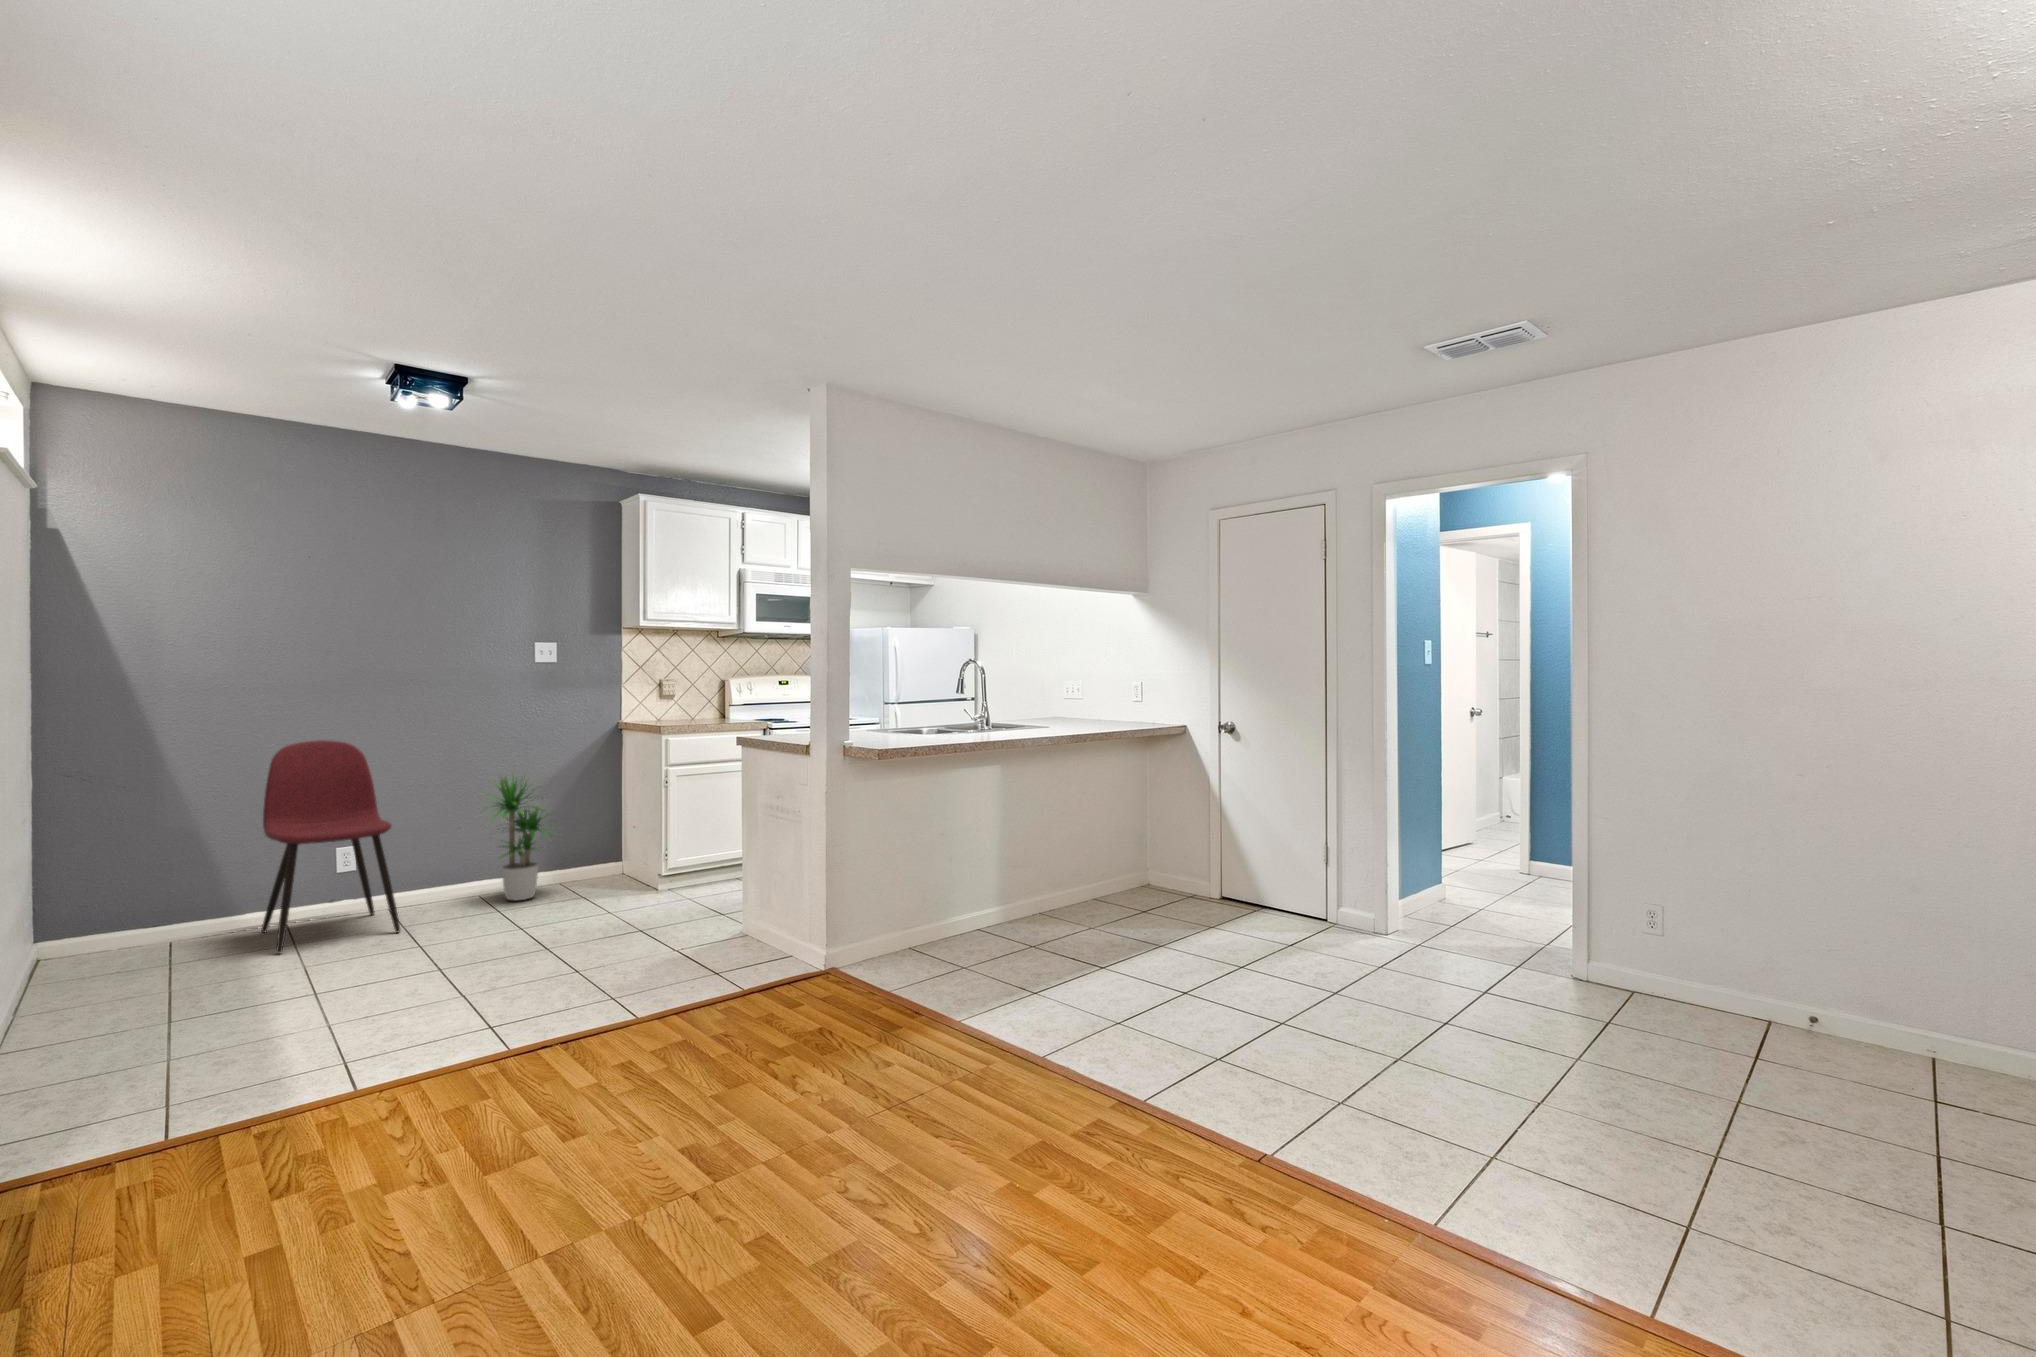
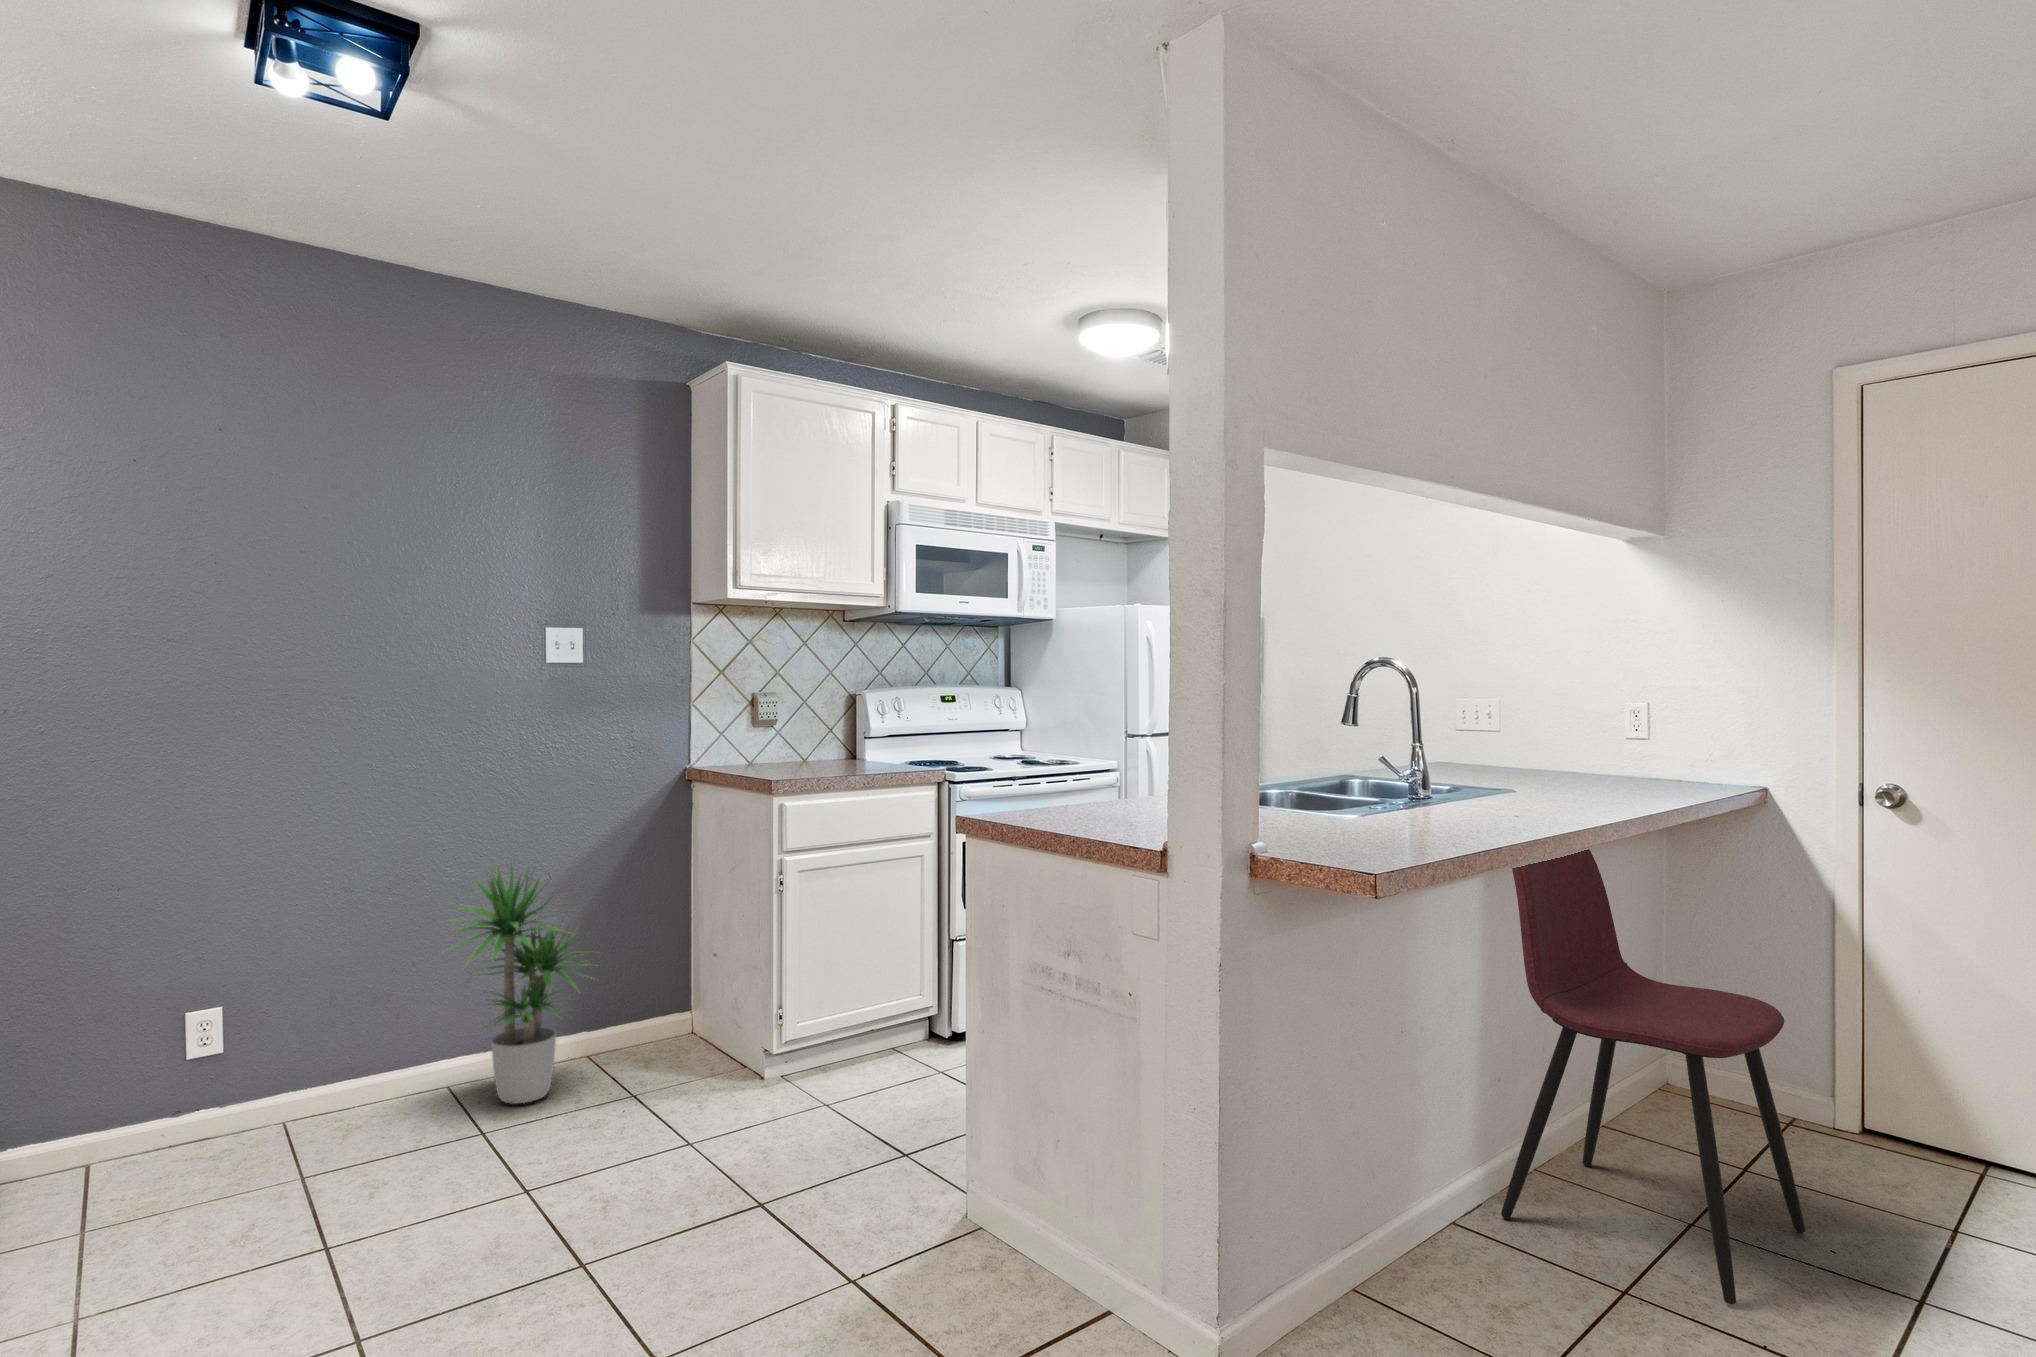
dining chair: present [261,740,400,953] -> present [1501,849,1805,1304]

